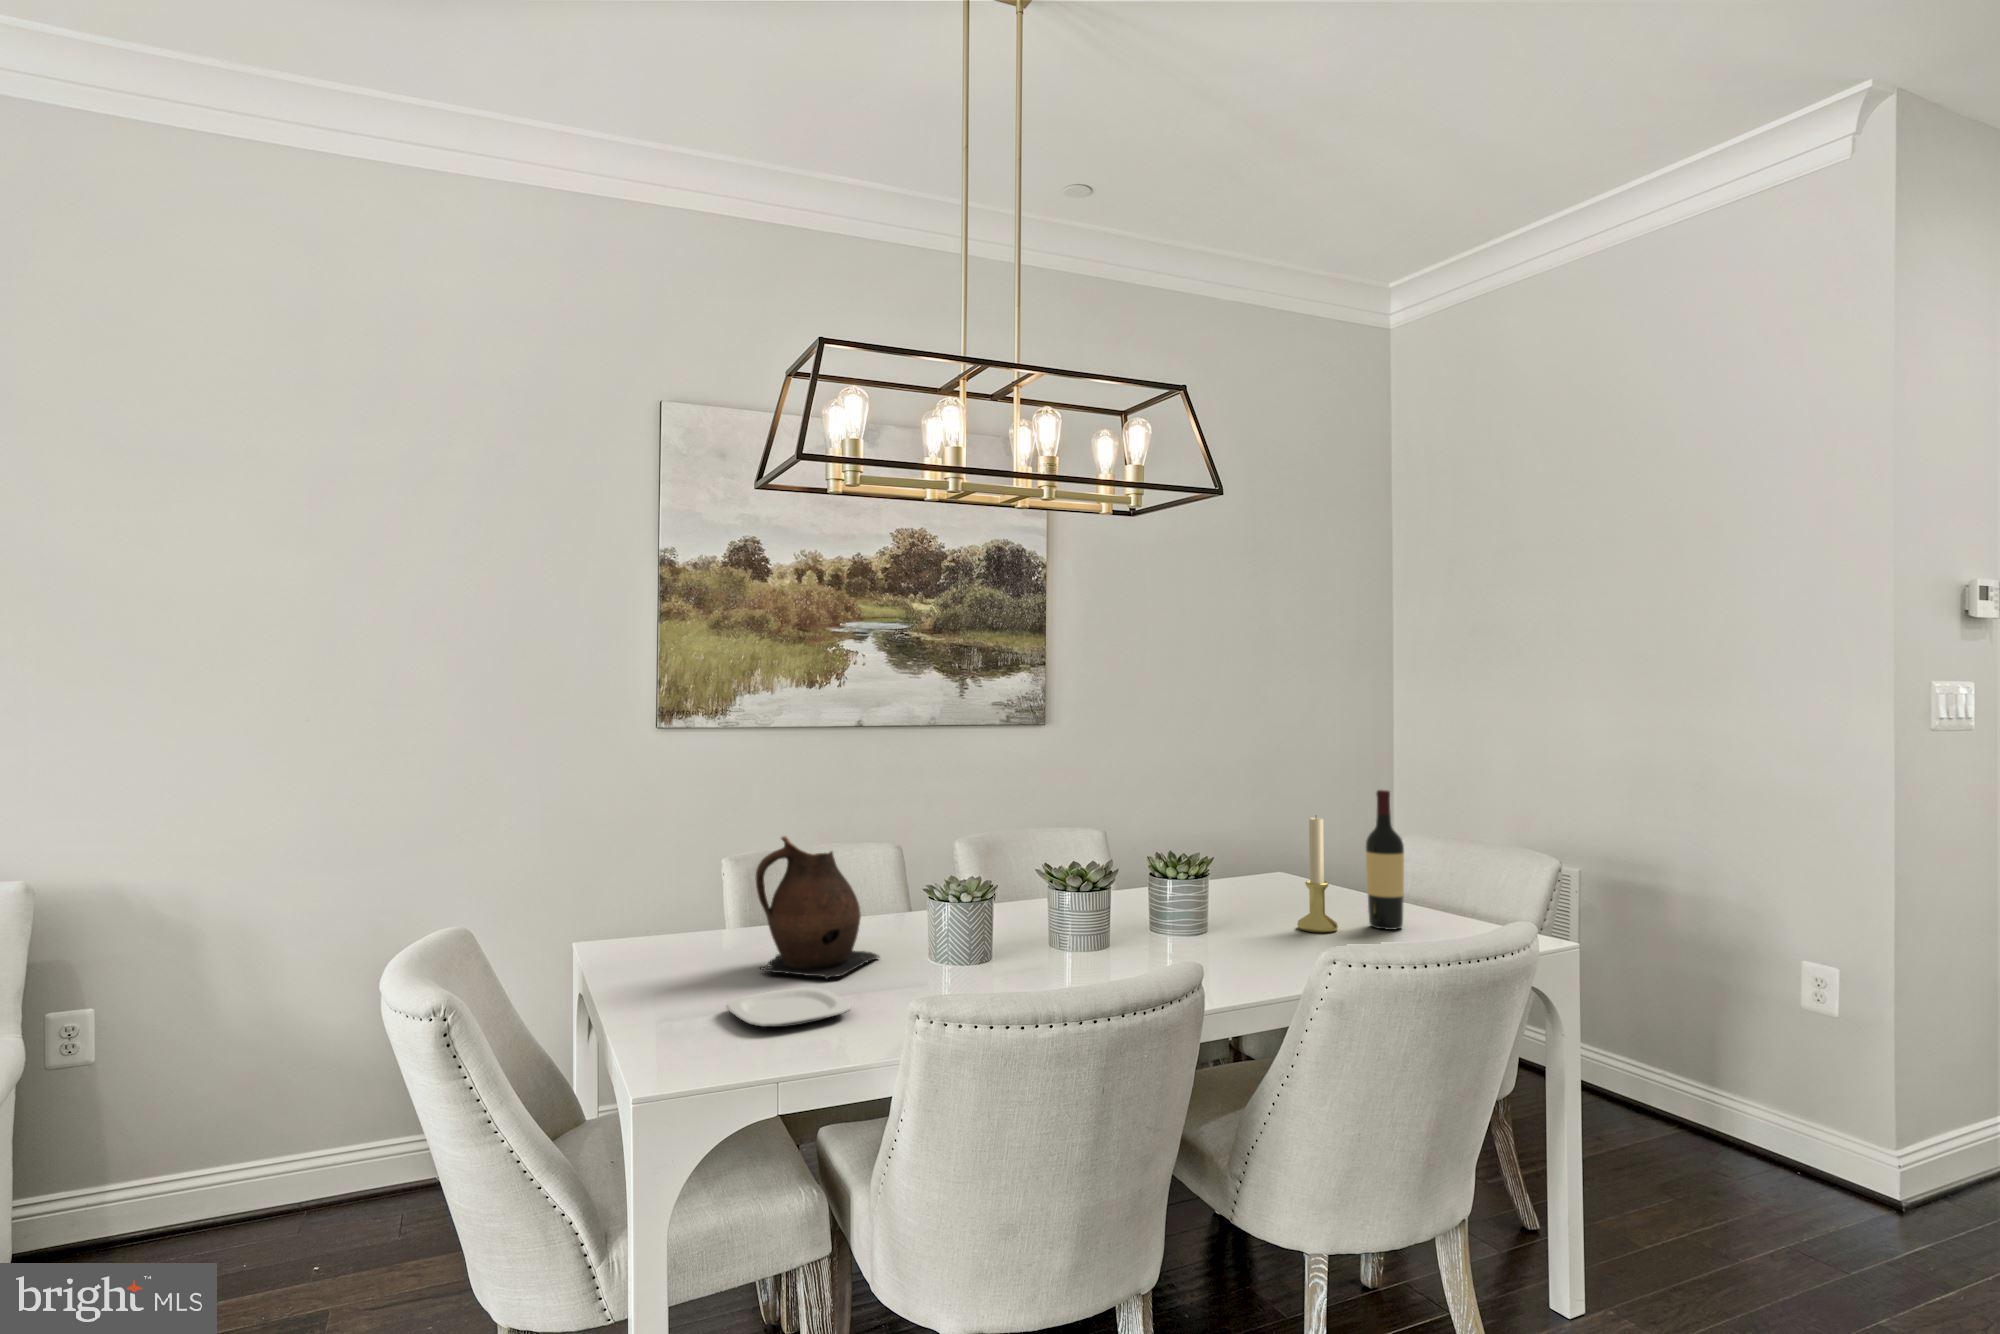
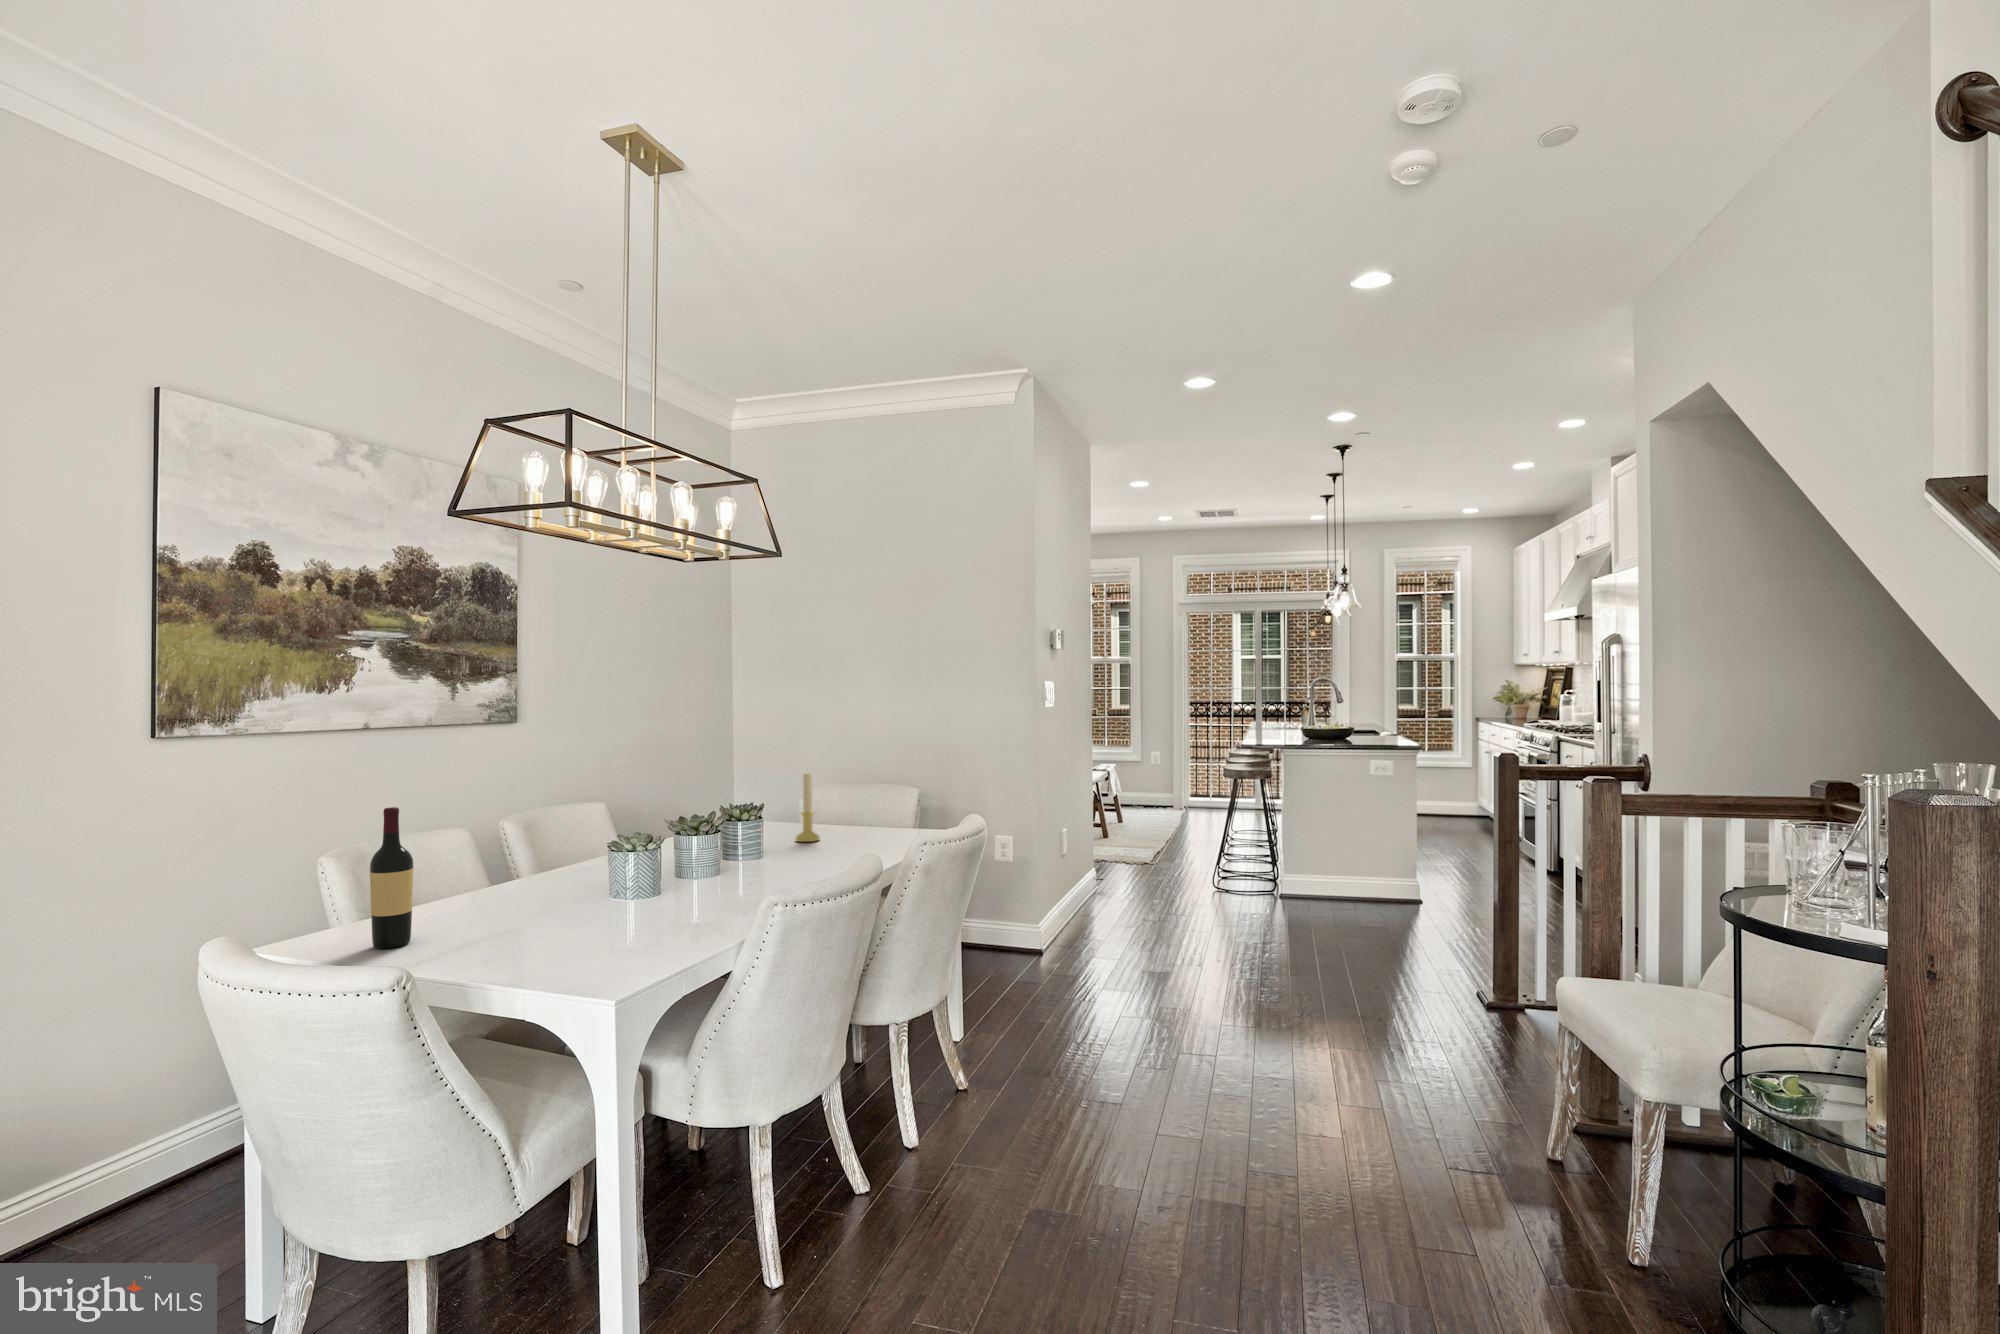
wine bottle: present [1366,790,1404,930] -> present [370,807,413,948]
ceramic pitcher: present [756,836,879,979] -> none [495,814,591,921]
plate: present [726,987,851,1027] -> none [562,916,660,941]

